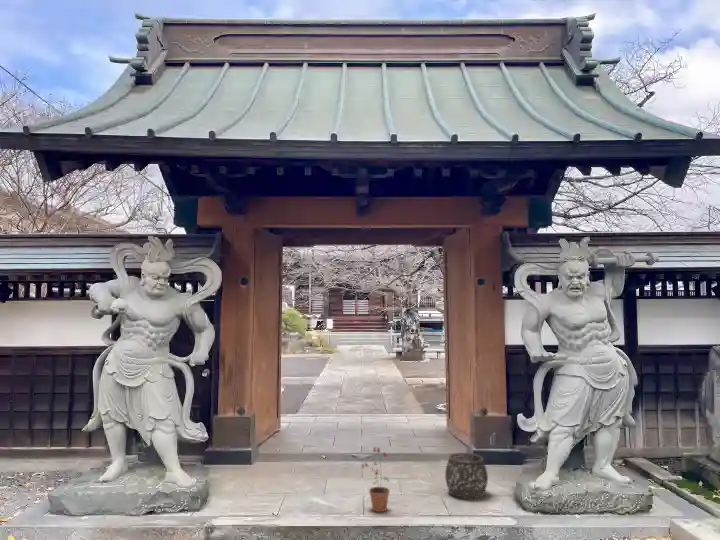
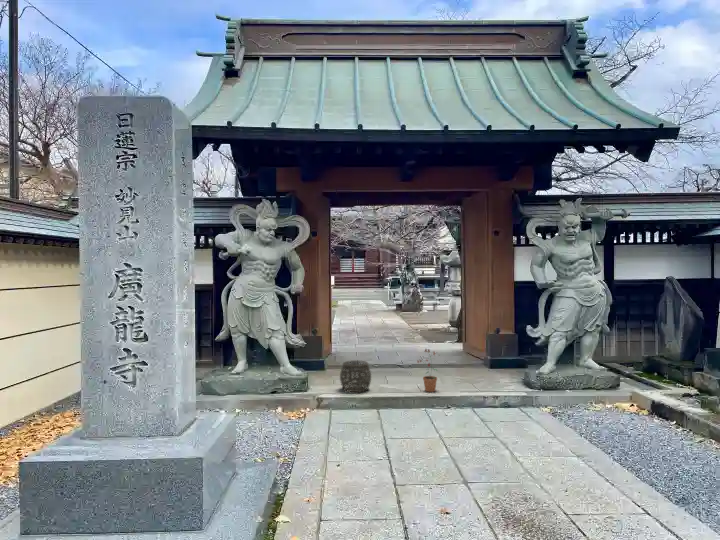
woven basket: present [445,453,488,499] -> present [340,361,371,392]

